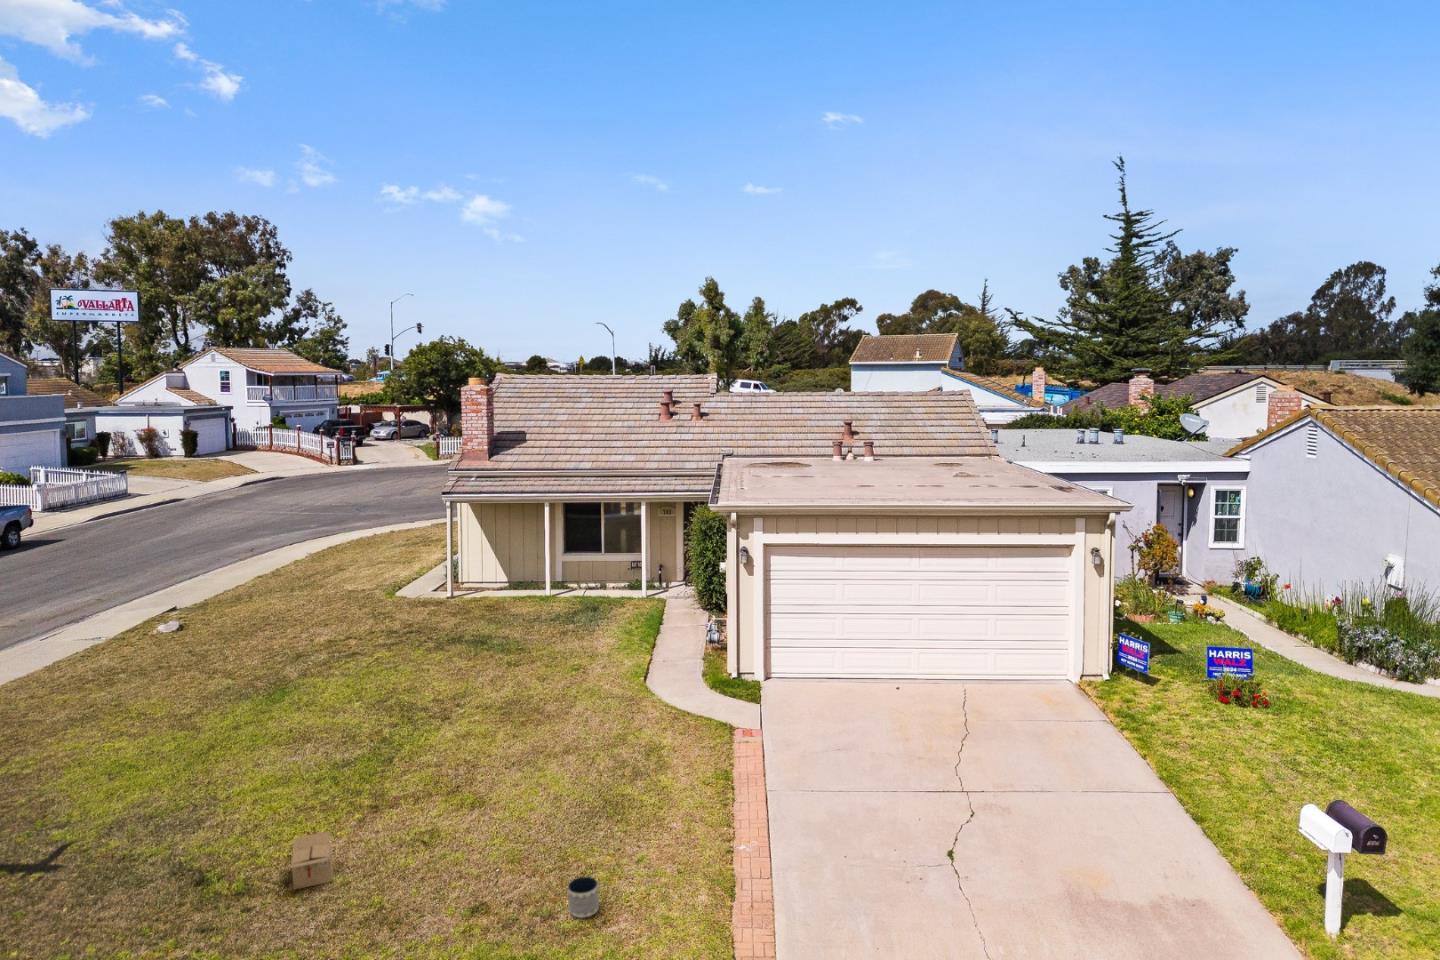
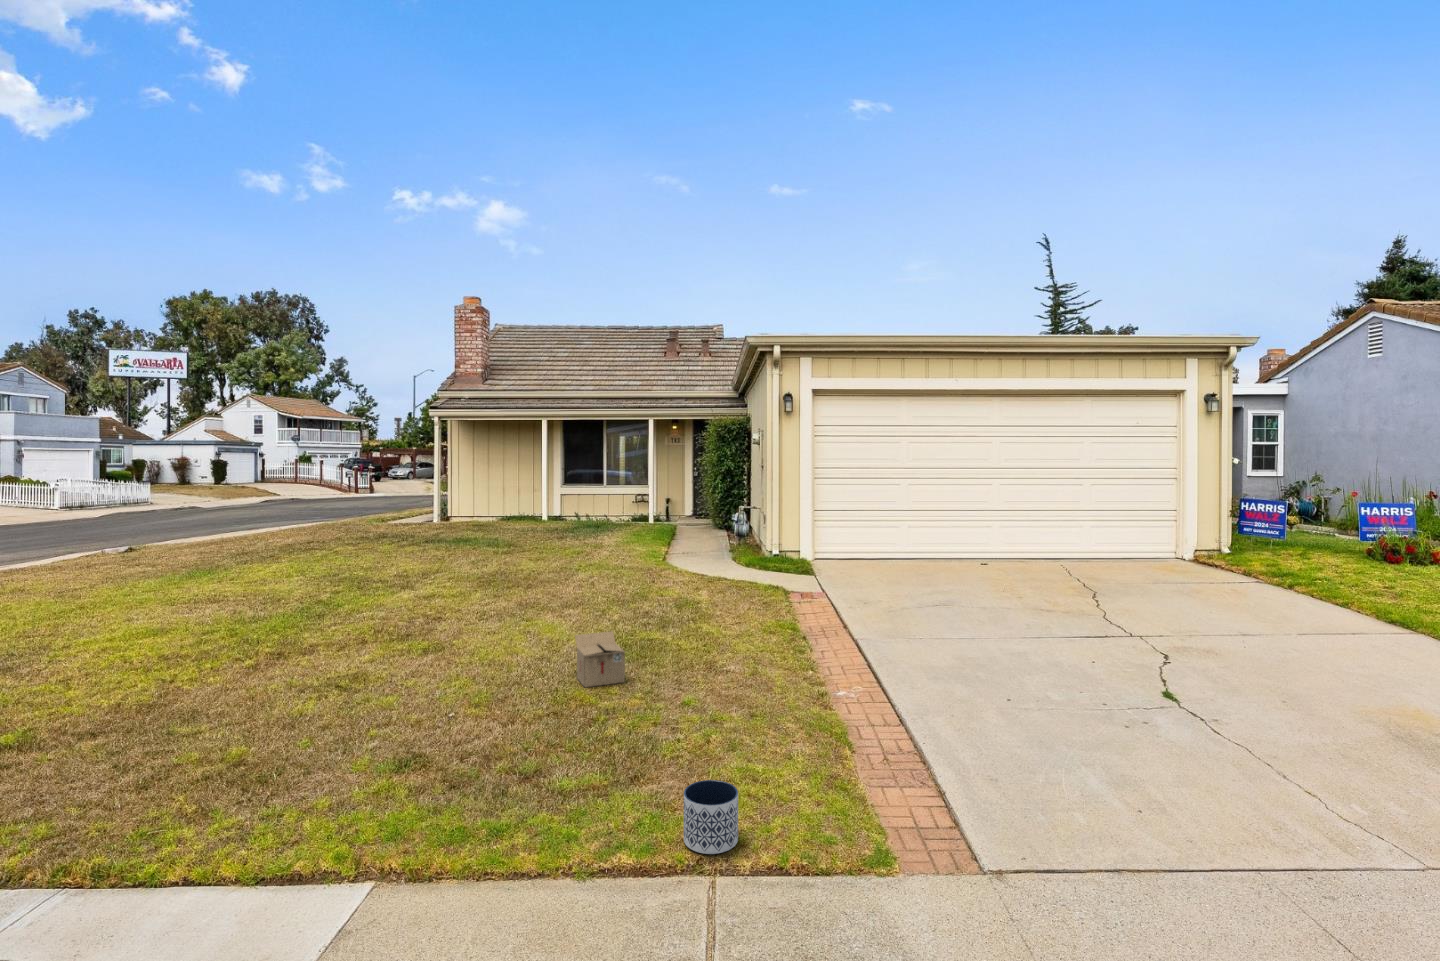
cardboard box: present [290,831,333,890] -> present [575,631,625,687]

